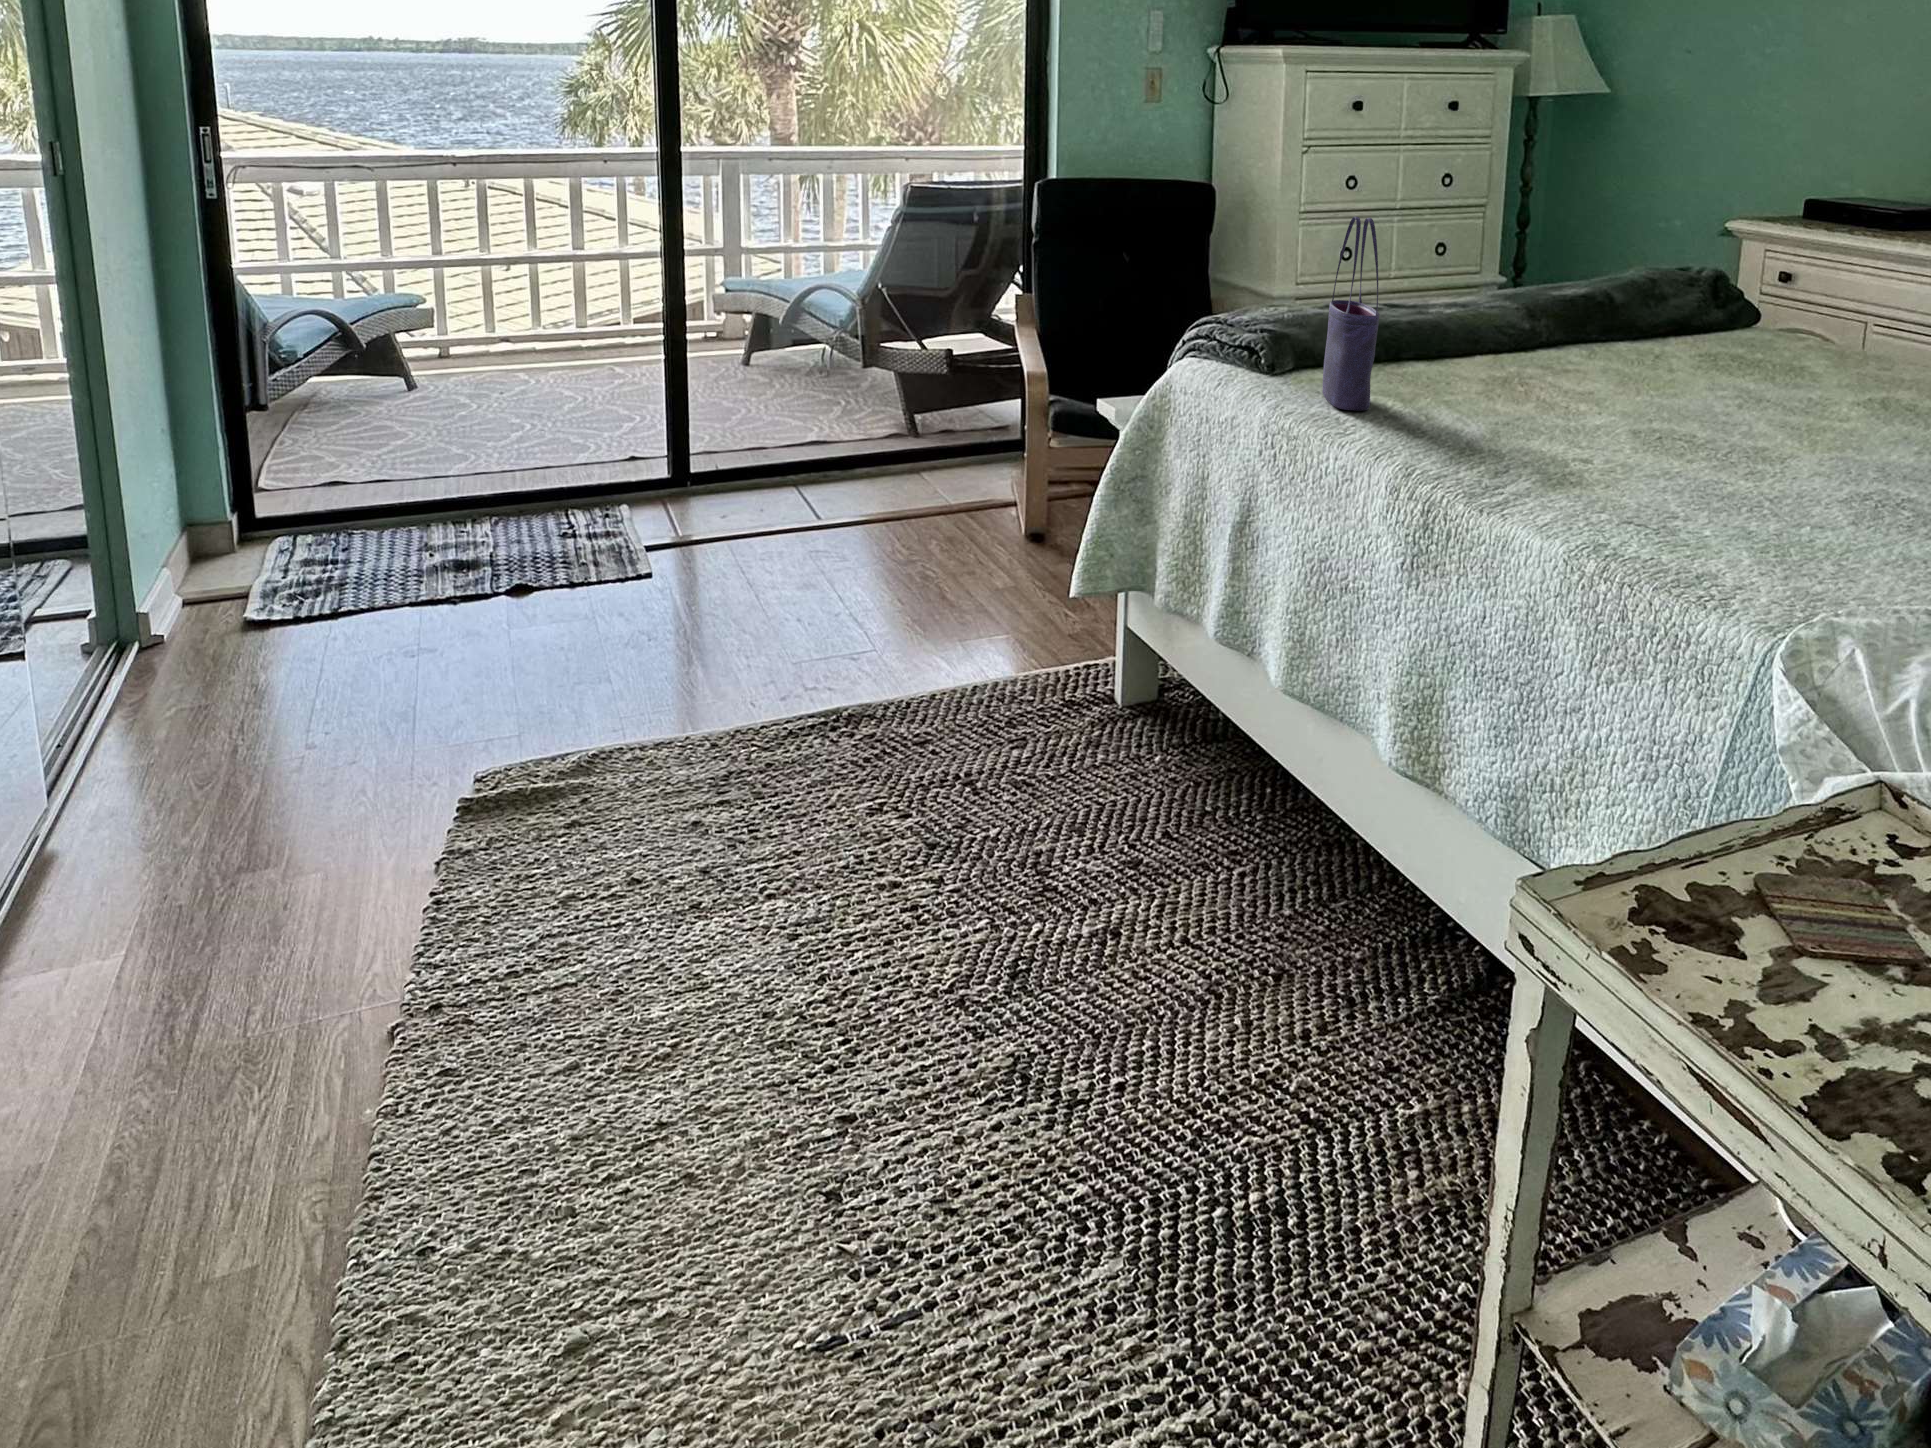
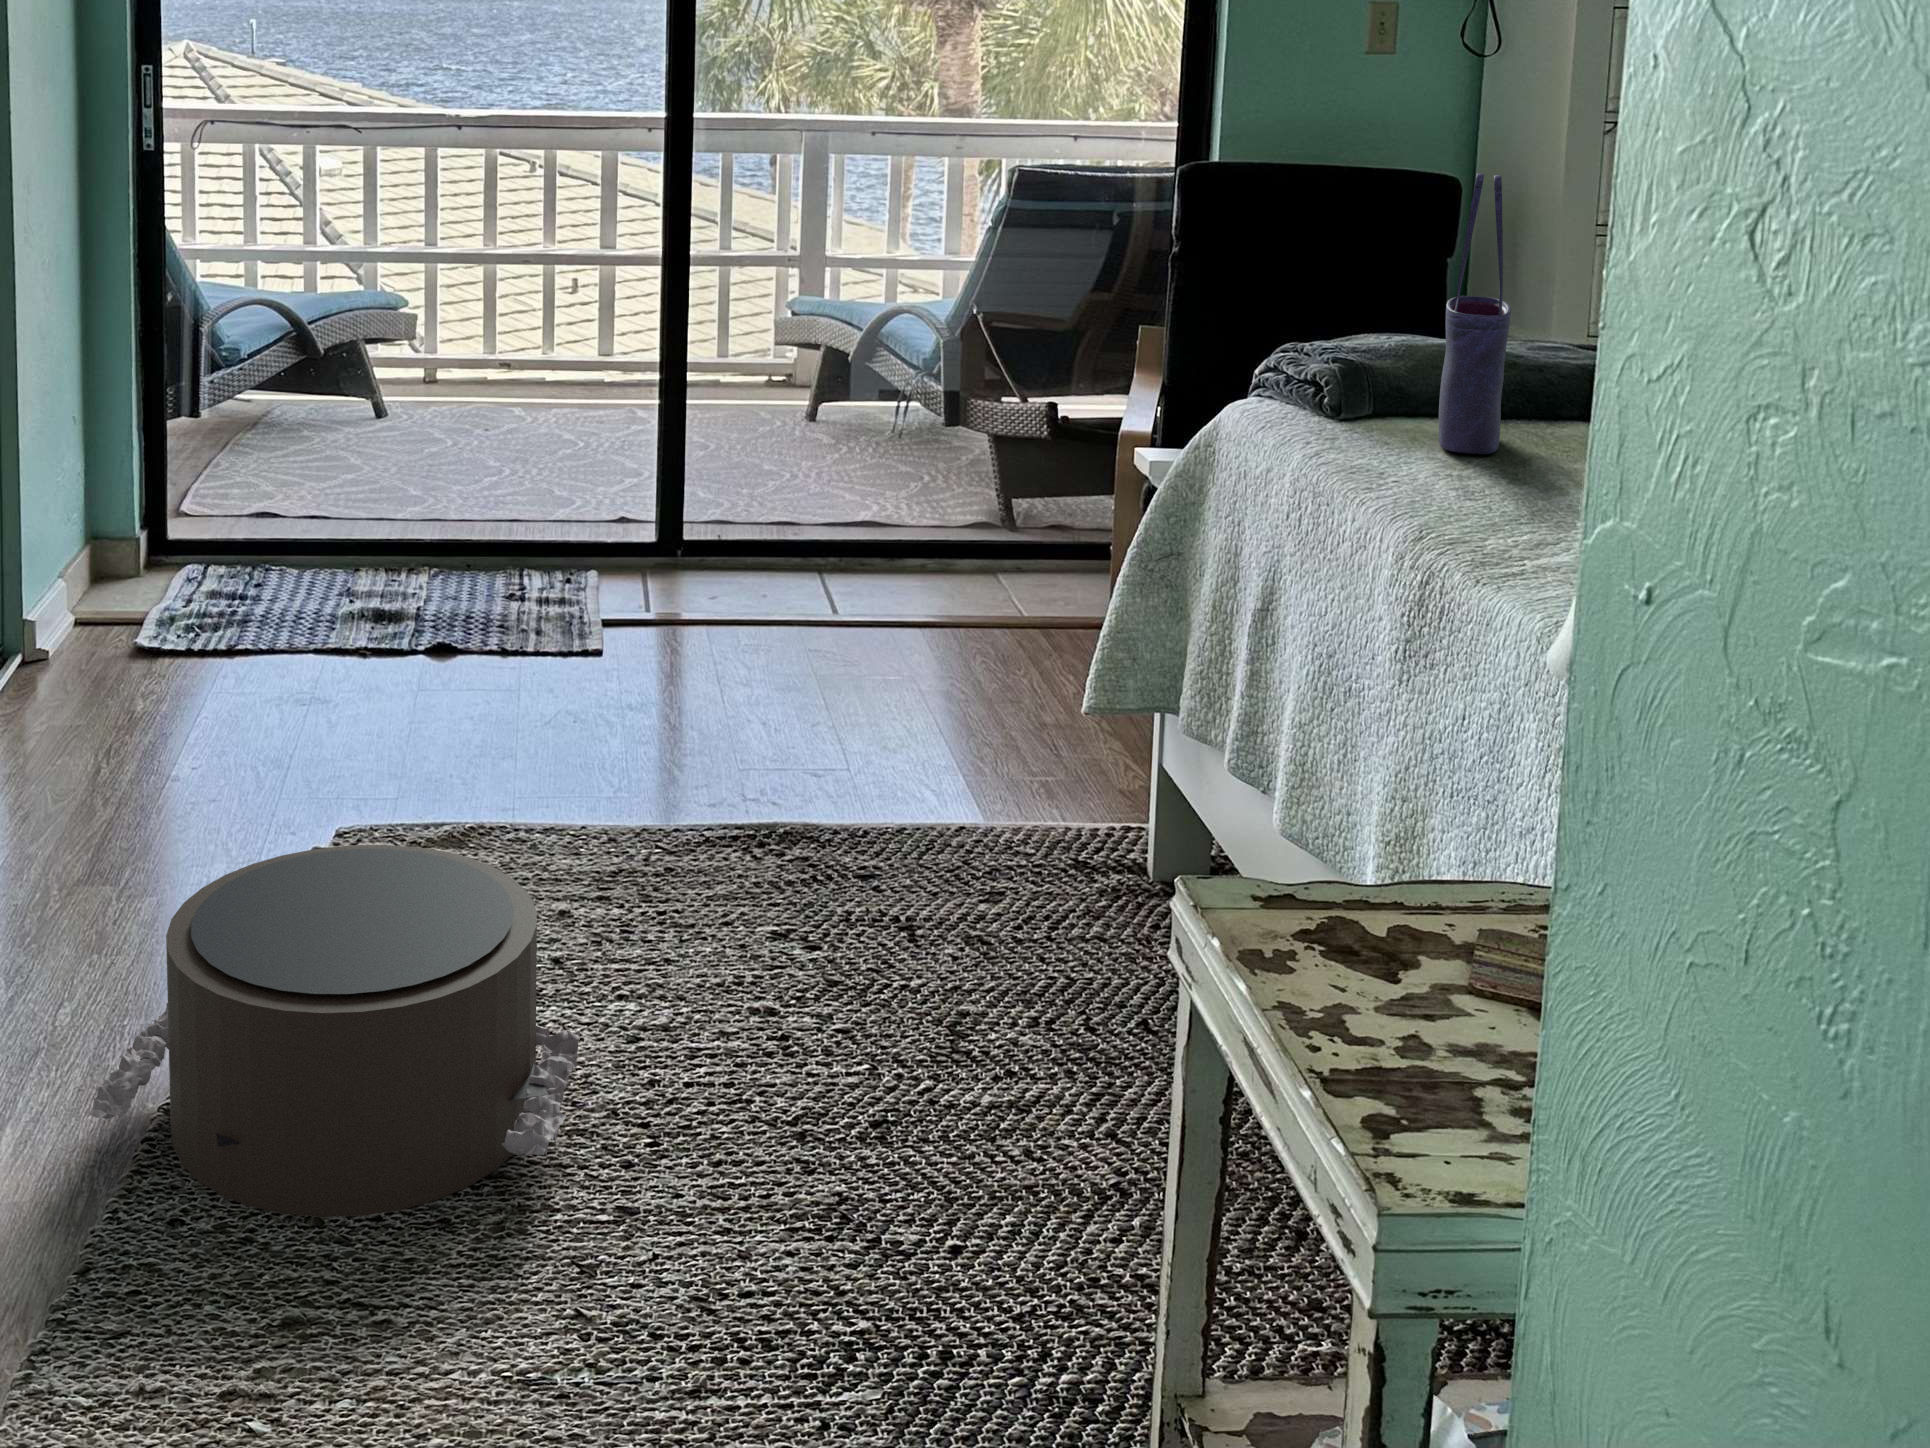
pouf: none [309,813,784,1210] -> present [88,845,580,1217]

